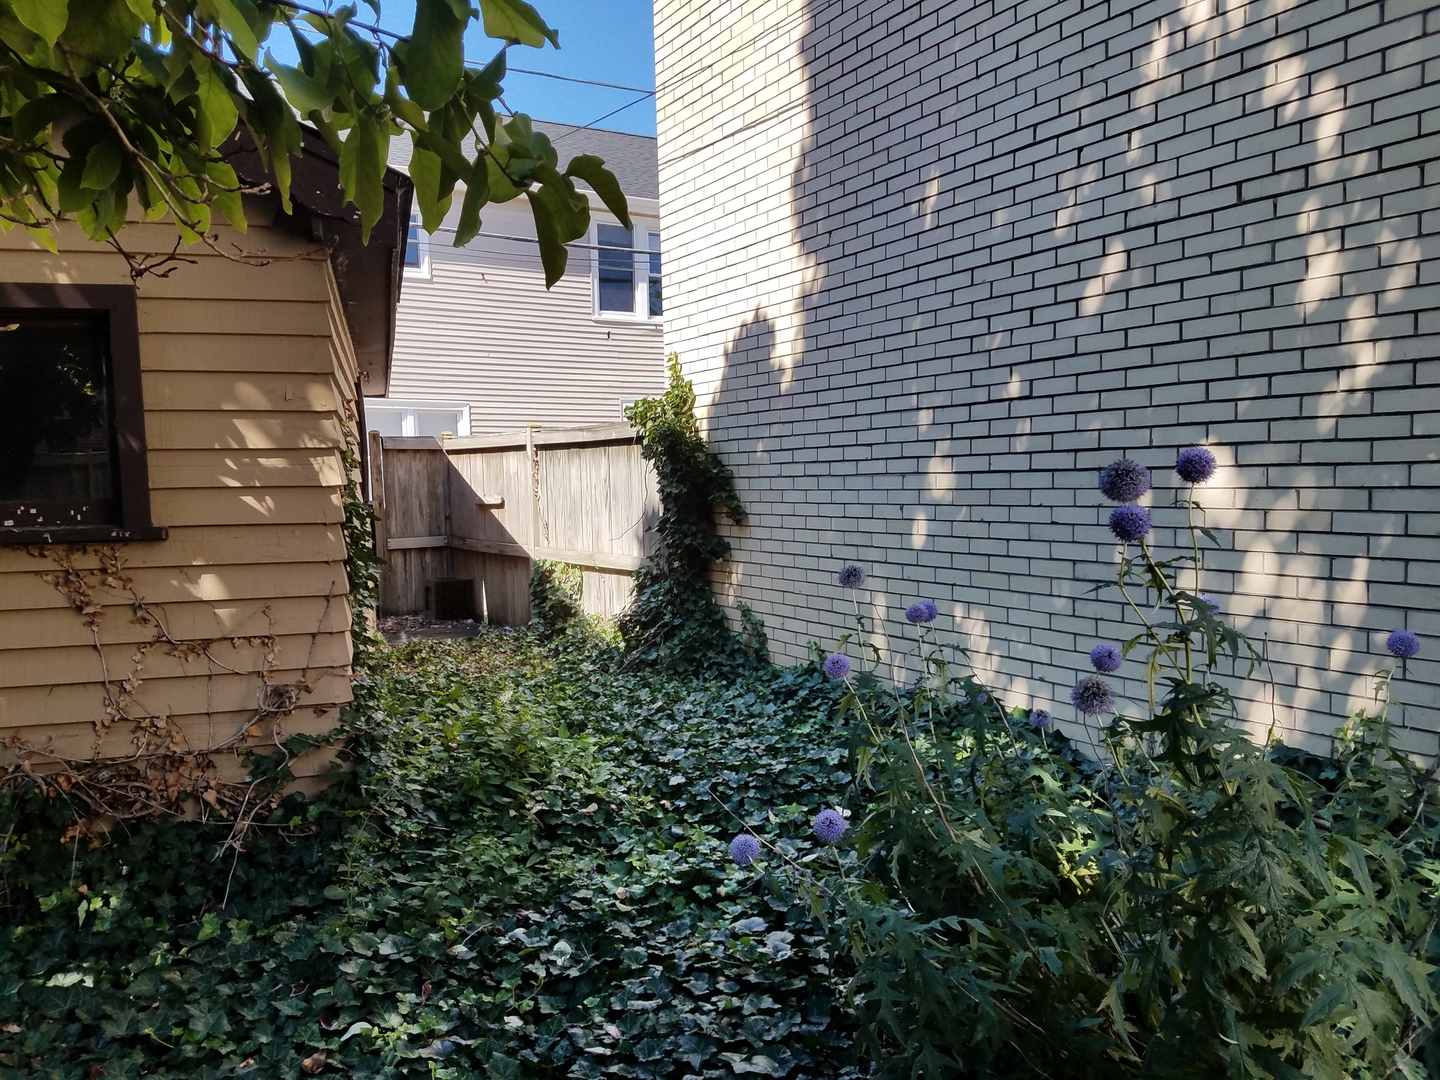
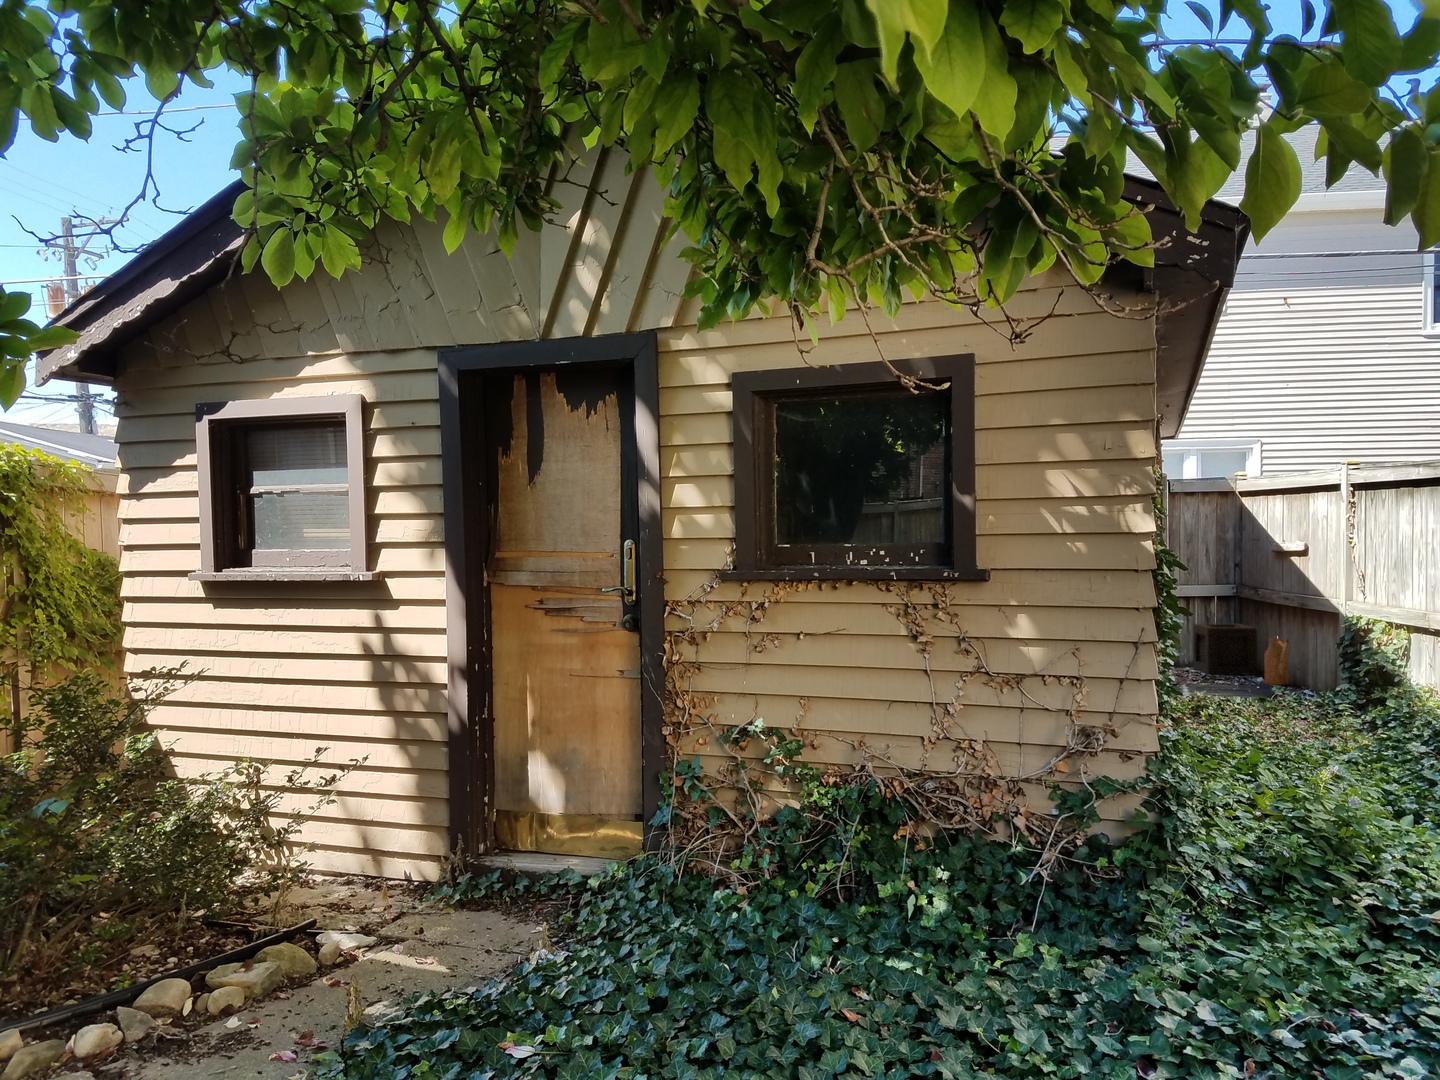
watering can: none [479,586,498,625] -> present [1264,638,1289,685]

